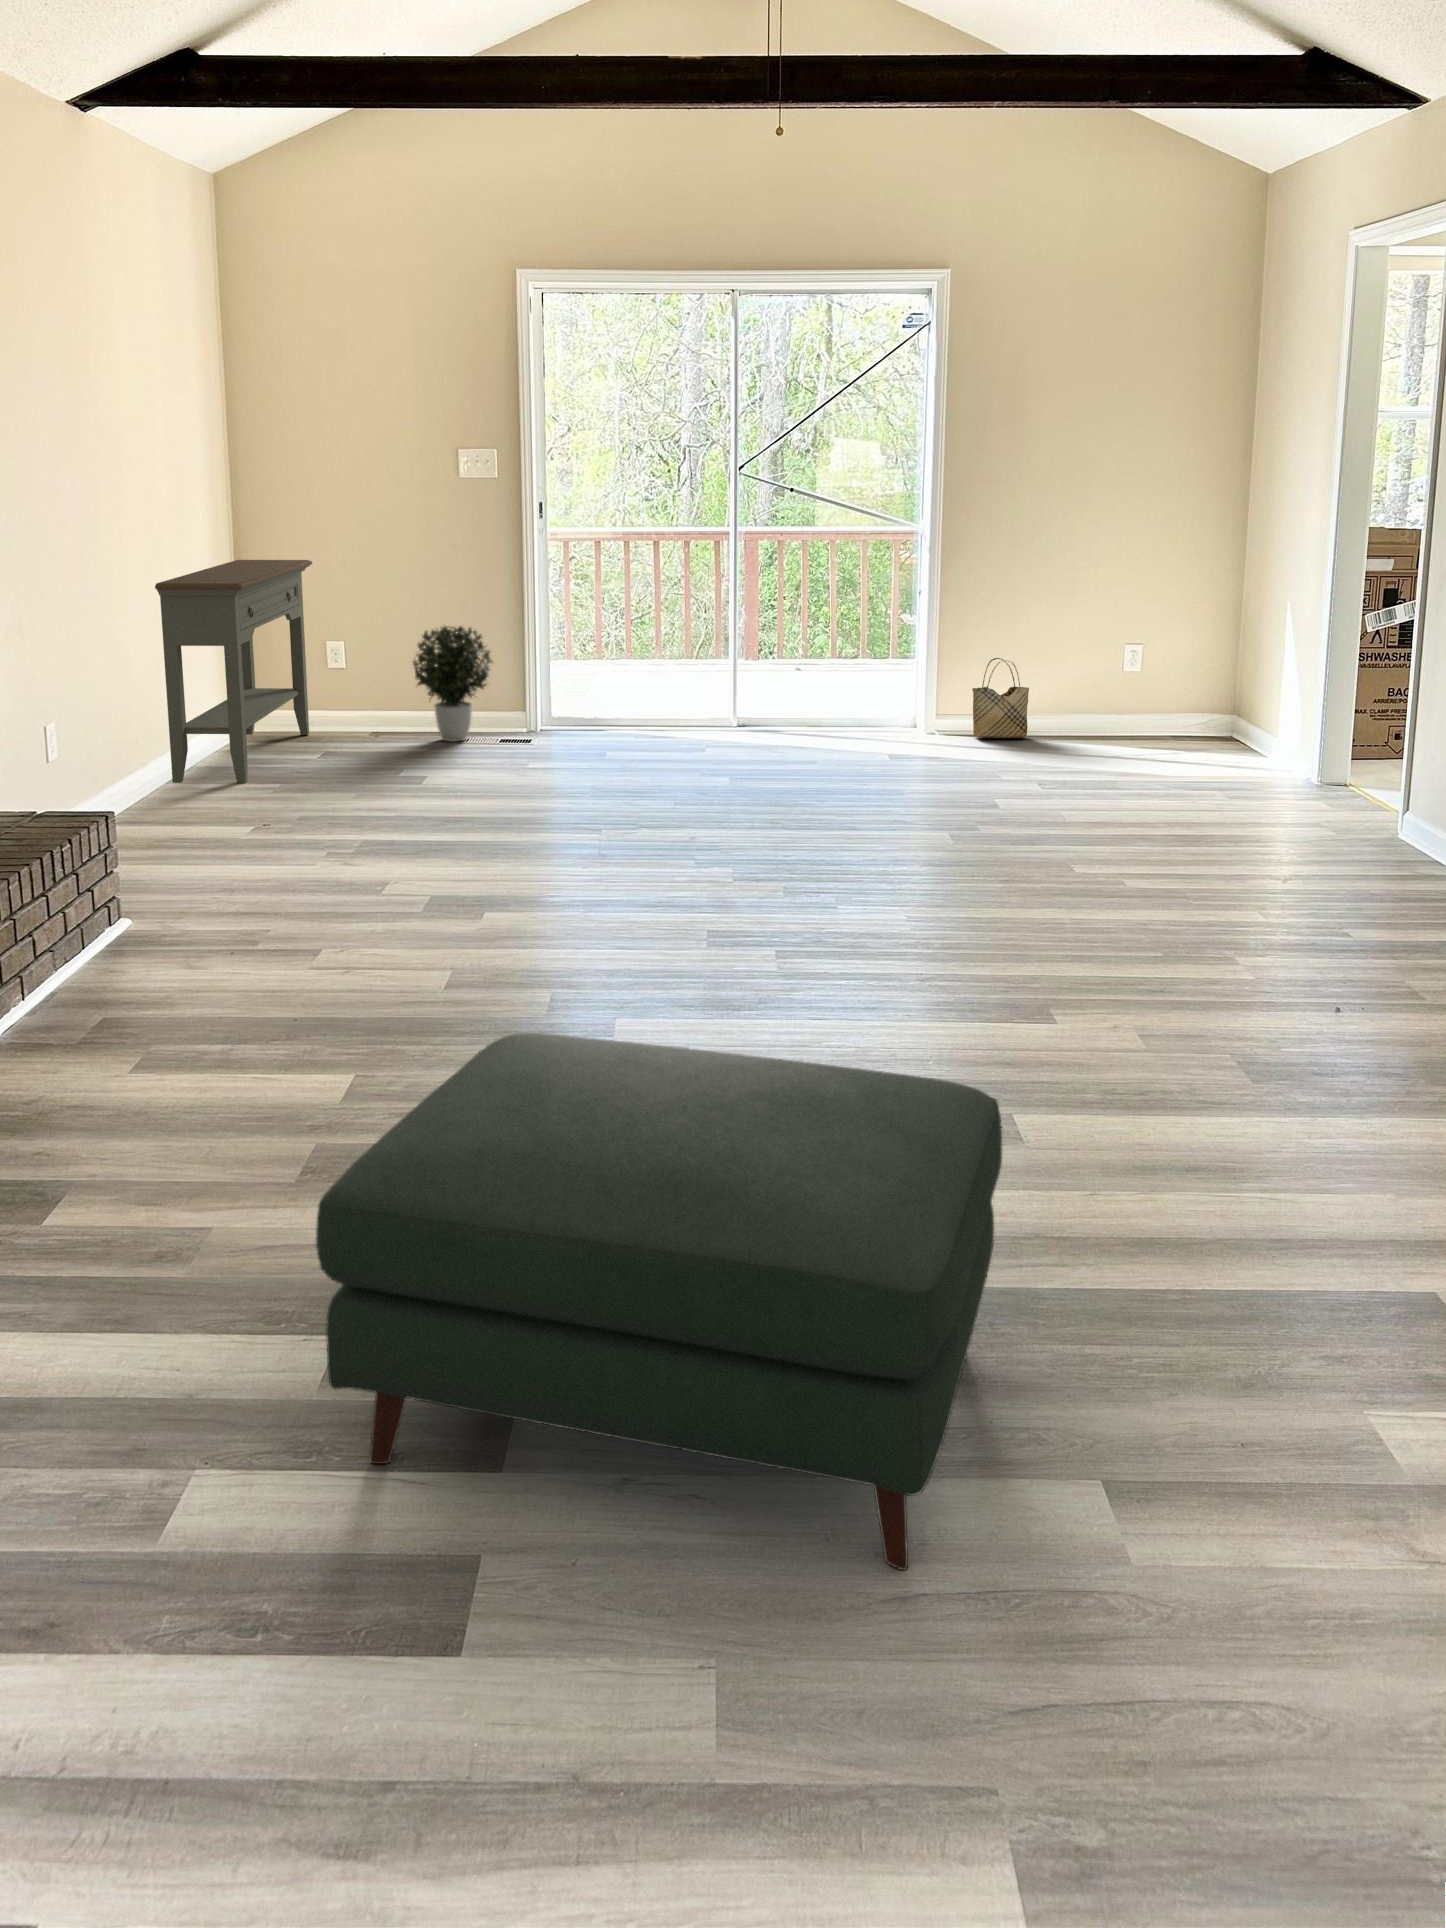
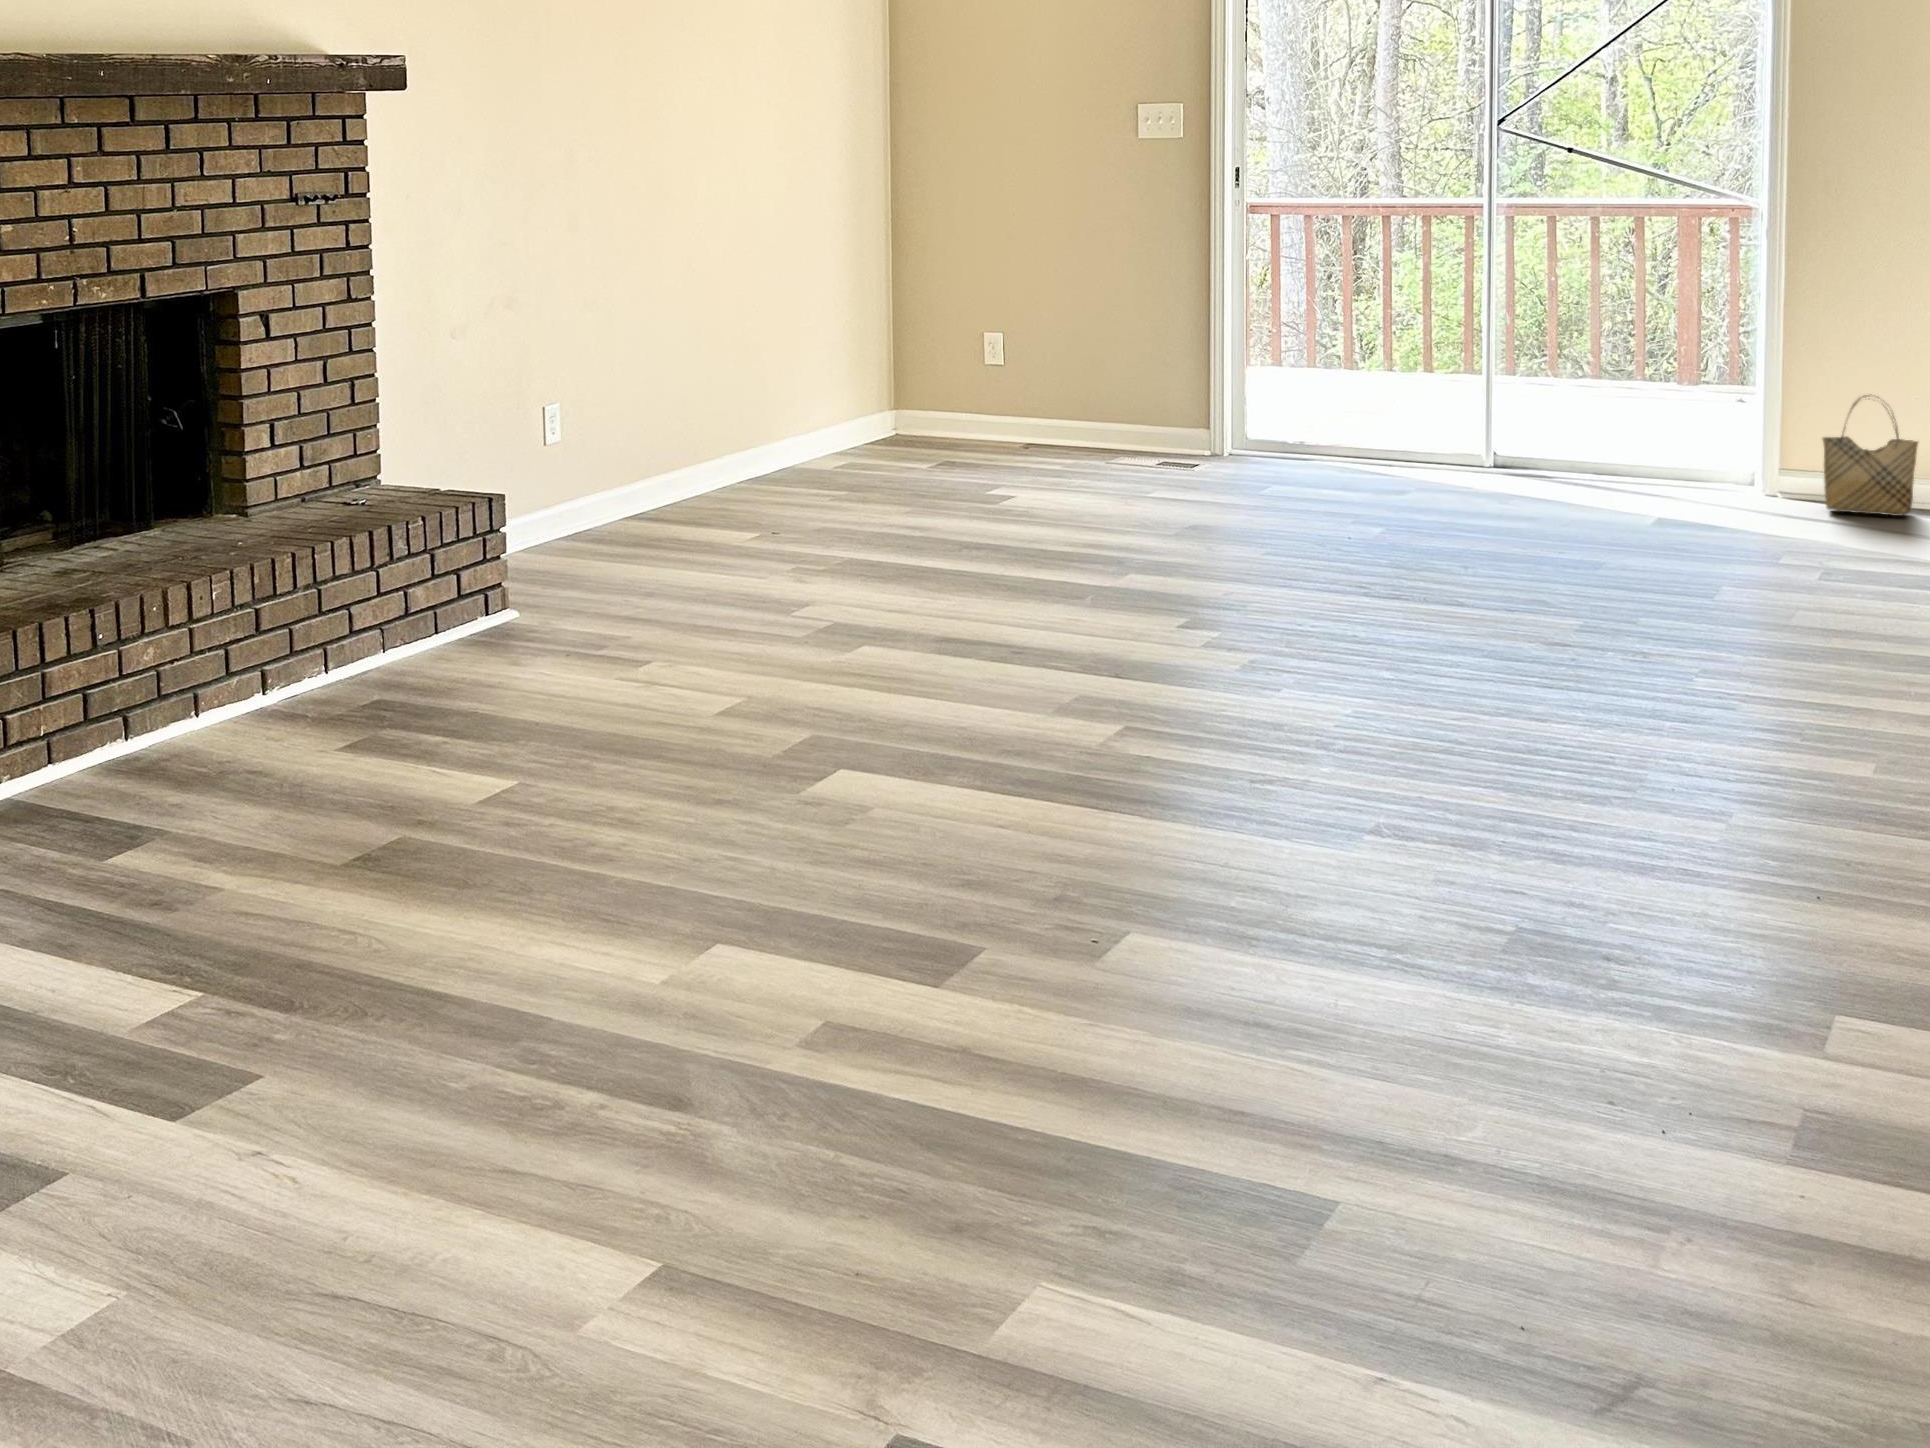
console table: present [155,560,312,783] -> none [727,235,964,491]
potted plant: present [413,626,493,742] -> none [1052,317,1158,464]
ottoman: present [316,1033,1002,1570] -> none [26,721,735,1300]

